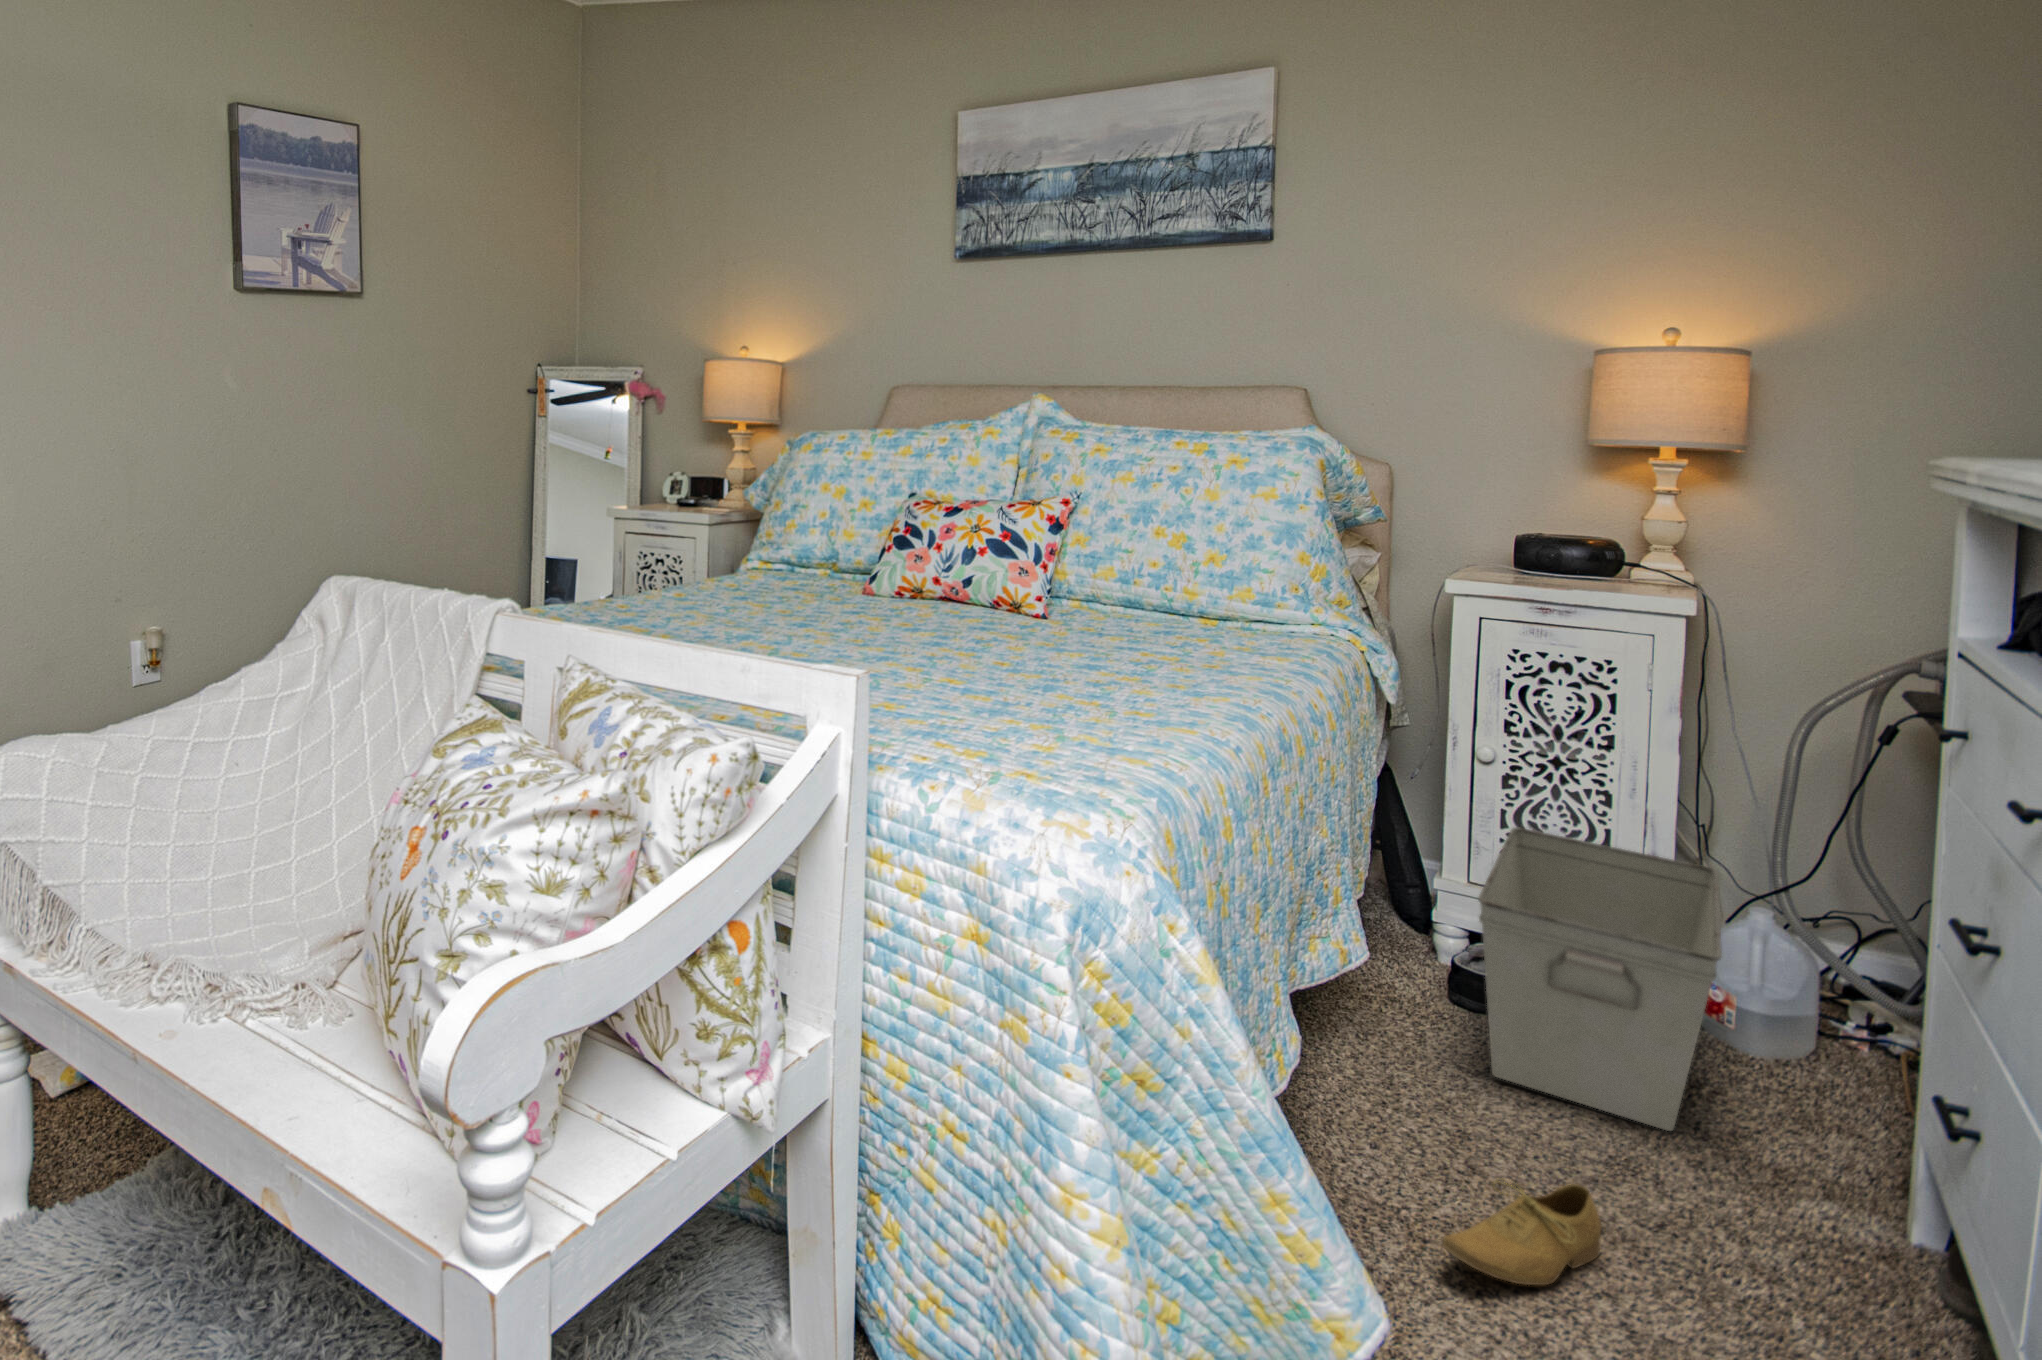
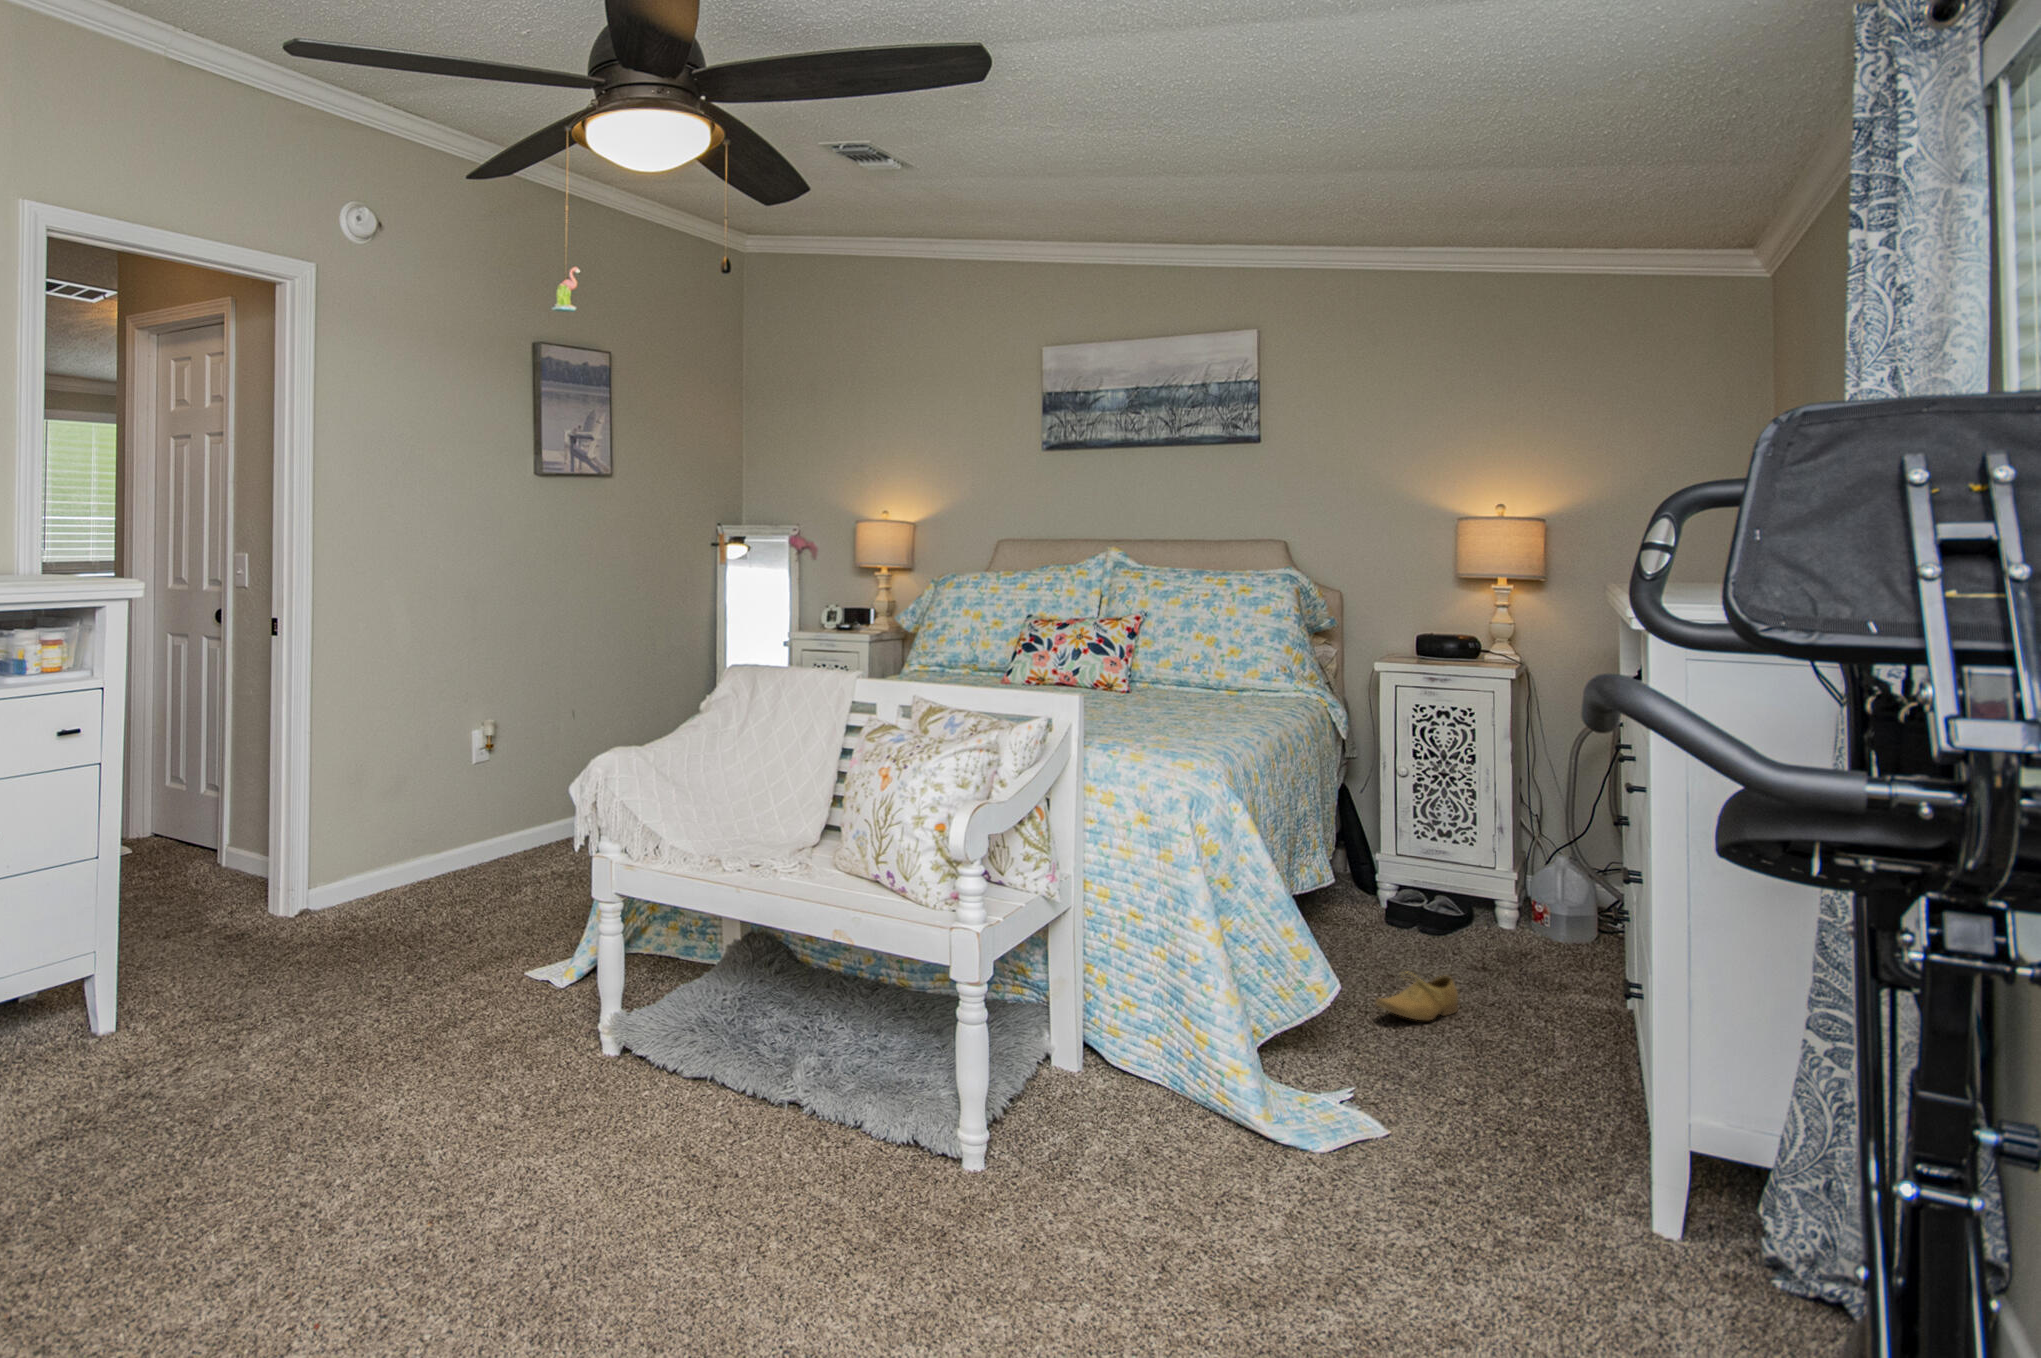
storage bin: present [1478,827,1722,1131] -> none [1395,816,1537,968]

